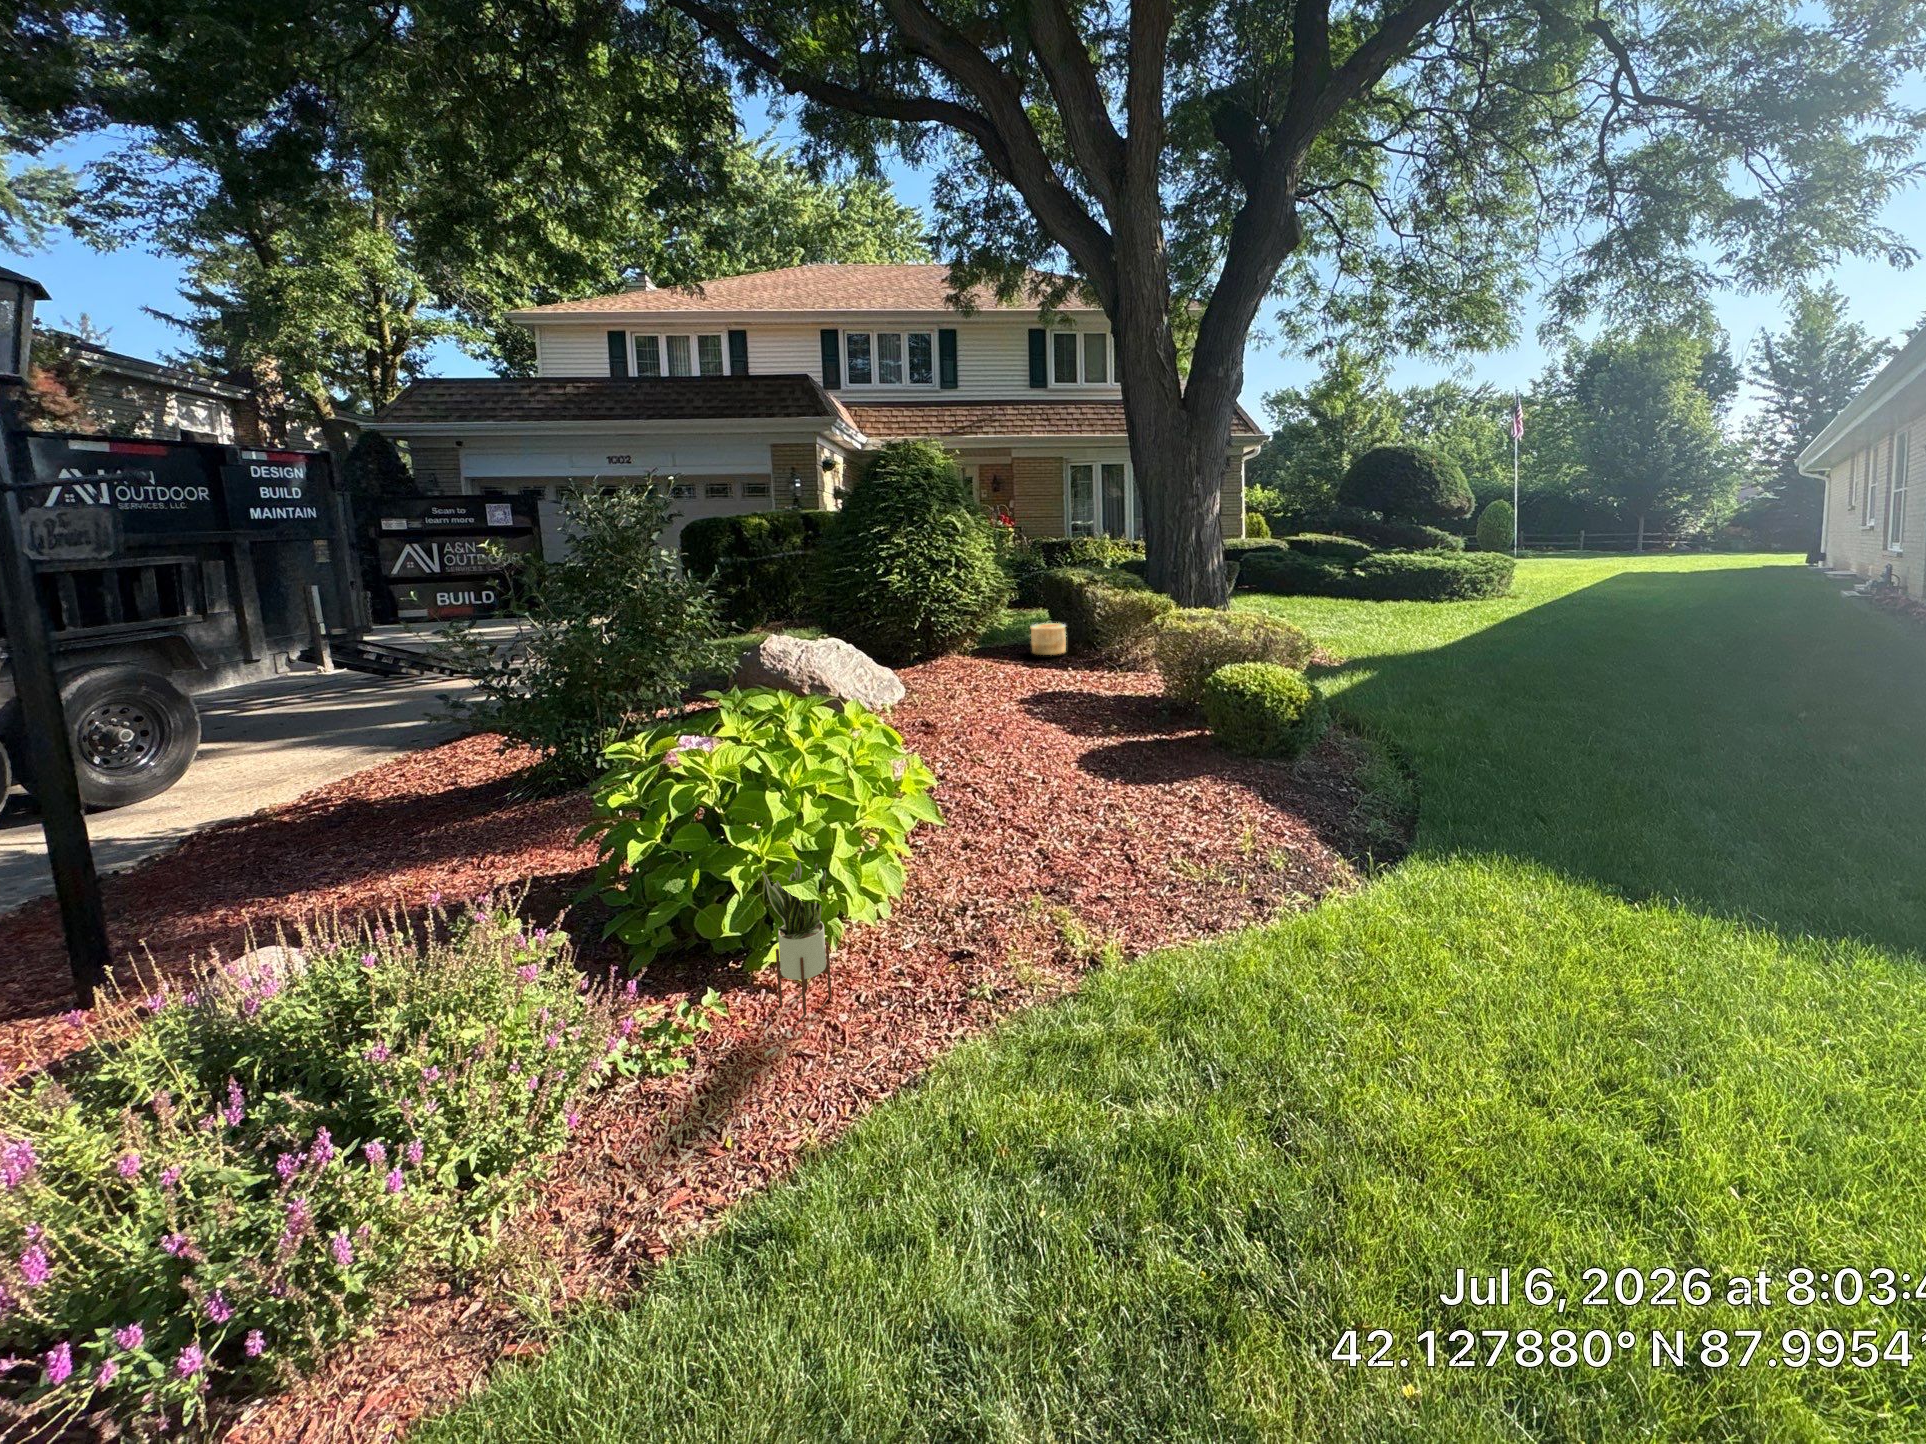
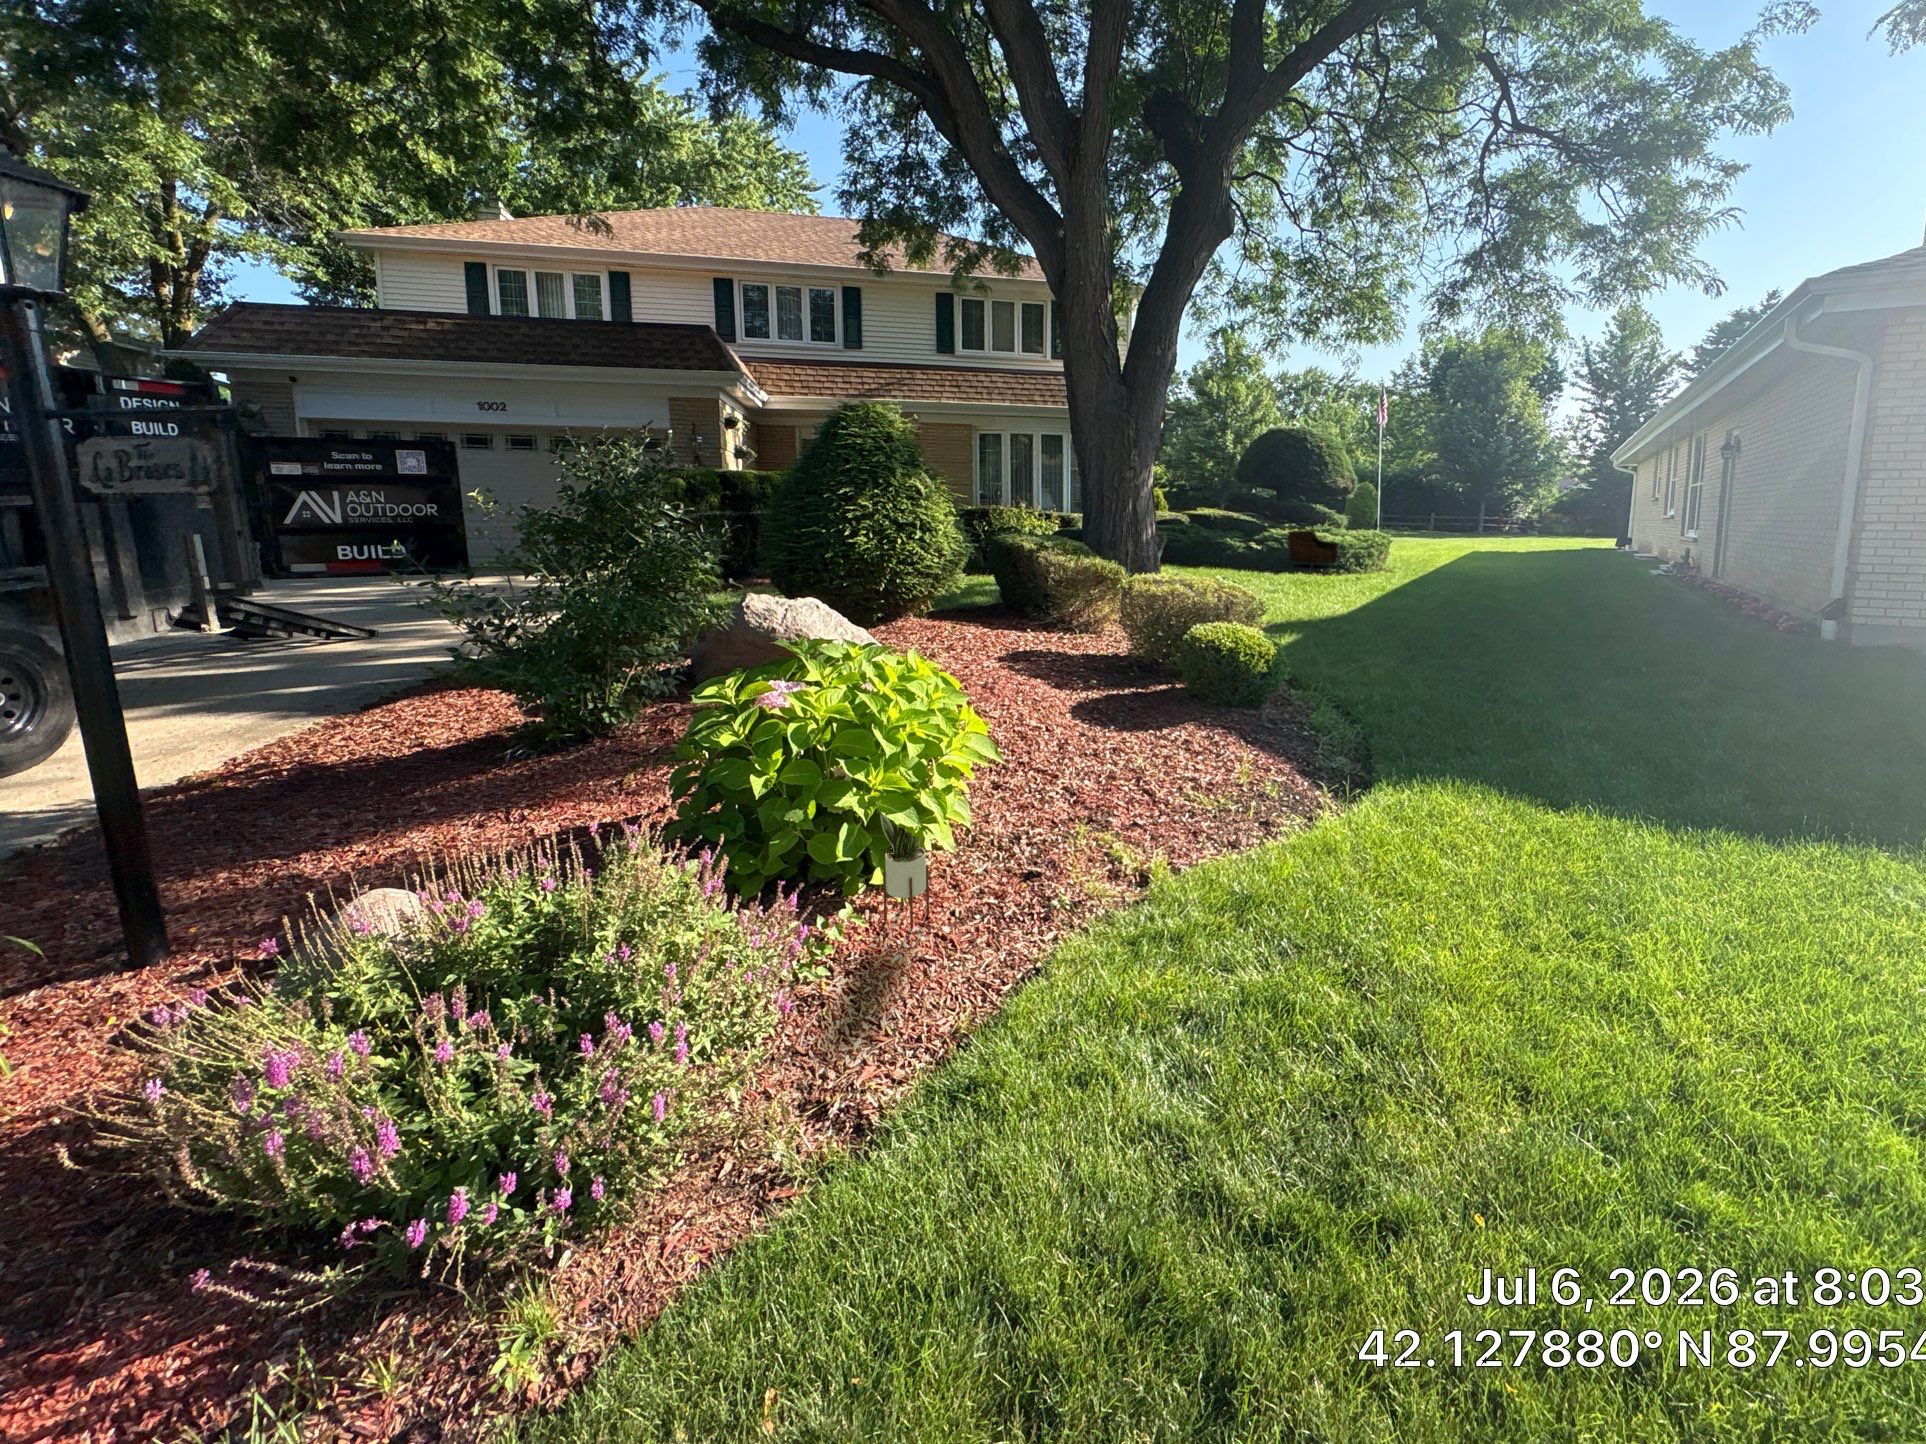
armchair: none [1394,559,1453,602] -> present [1288,530,1338,567]
wooden bucket: present [1031,623,1066,655] -> none [984,584,1018,614]

